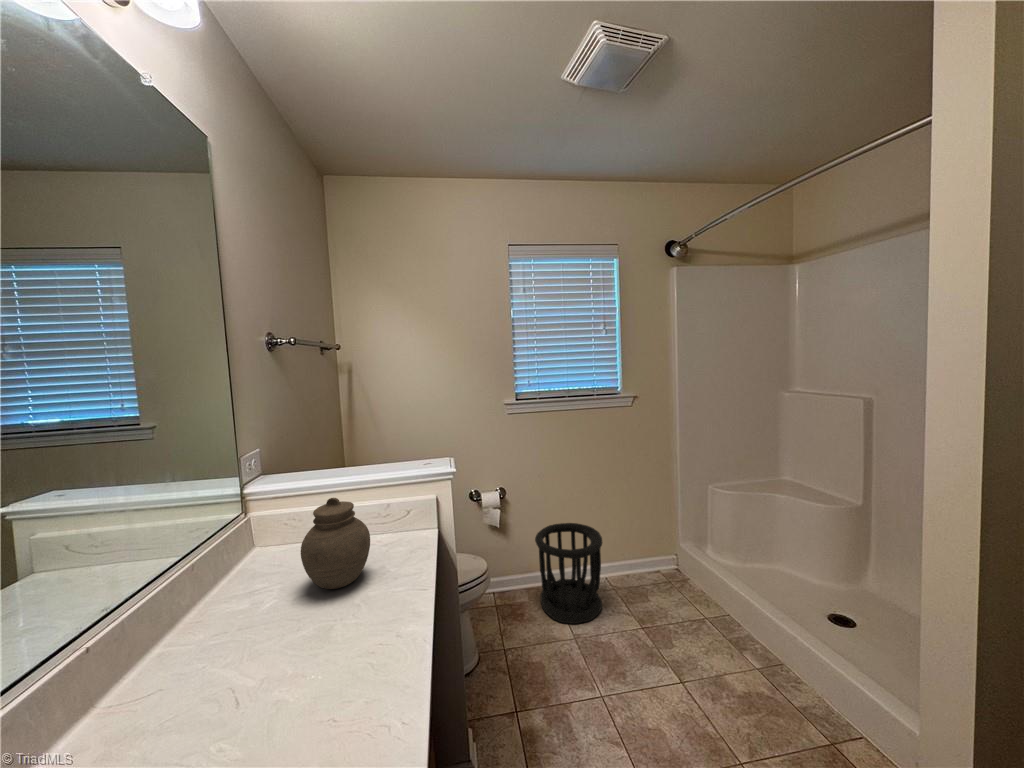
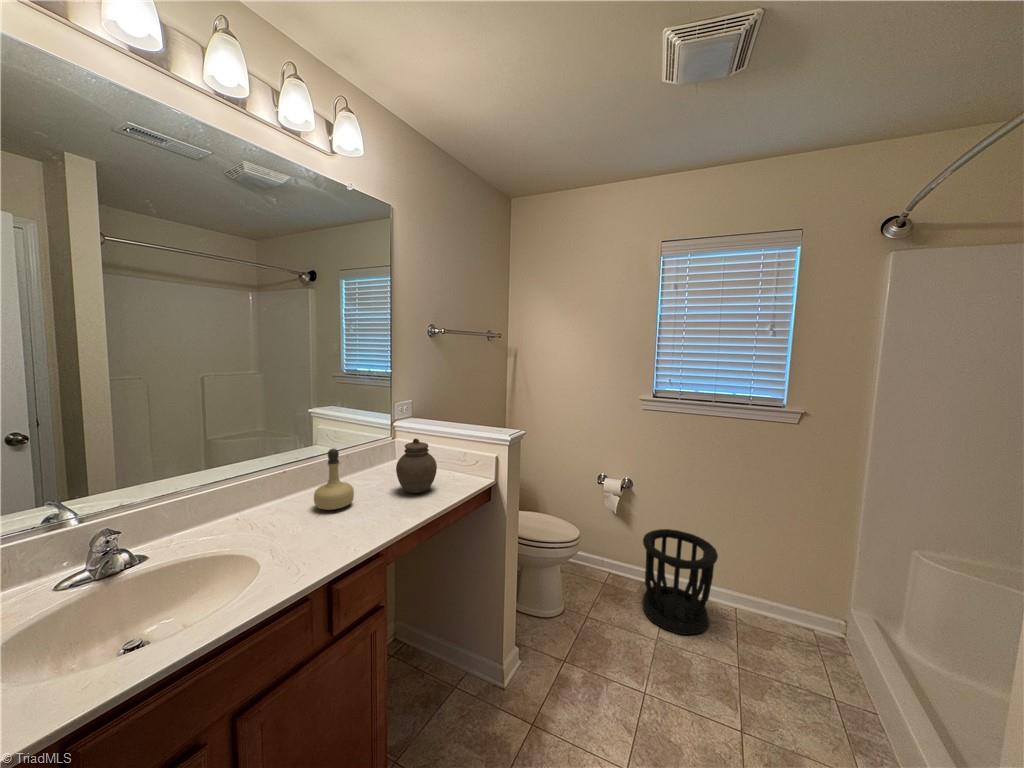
perfume bottle: none [154,559,251,698] -> present [314,448,354,510]

